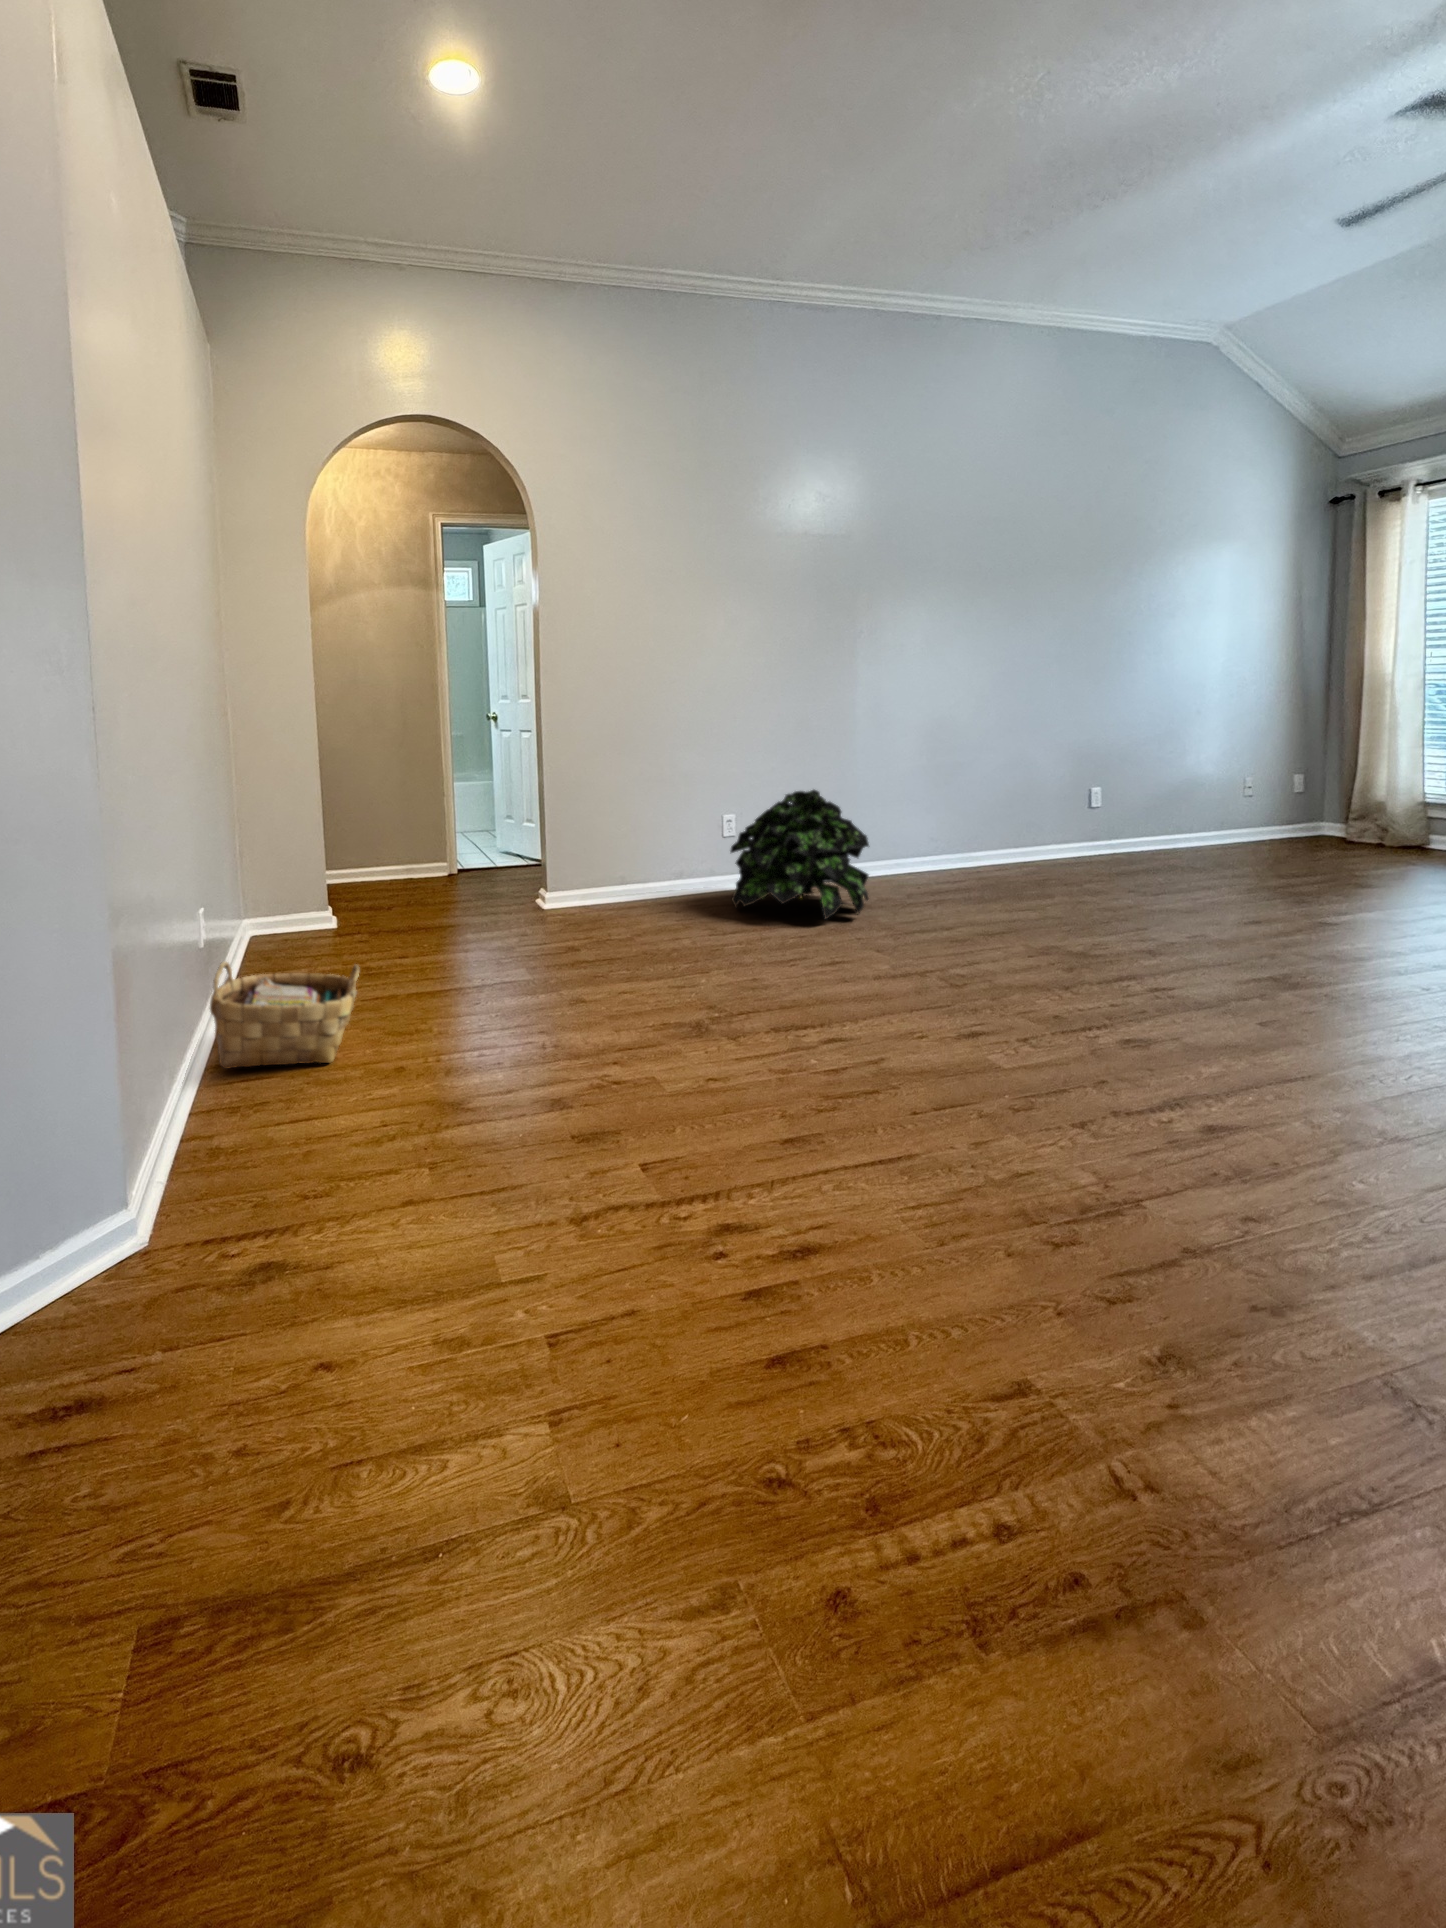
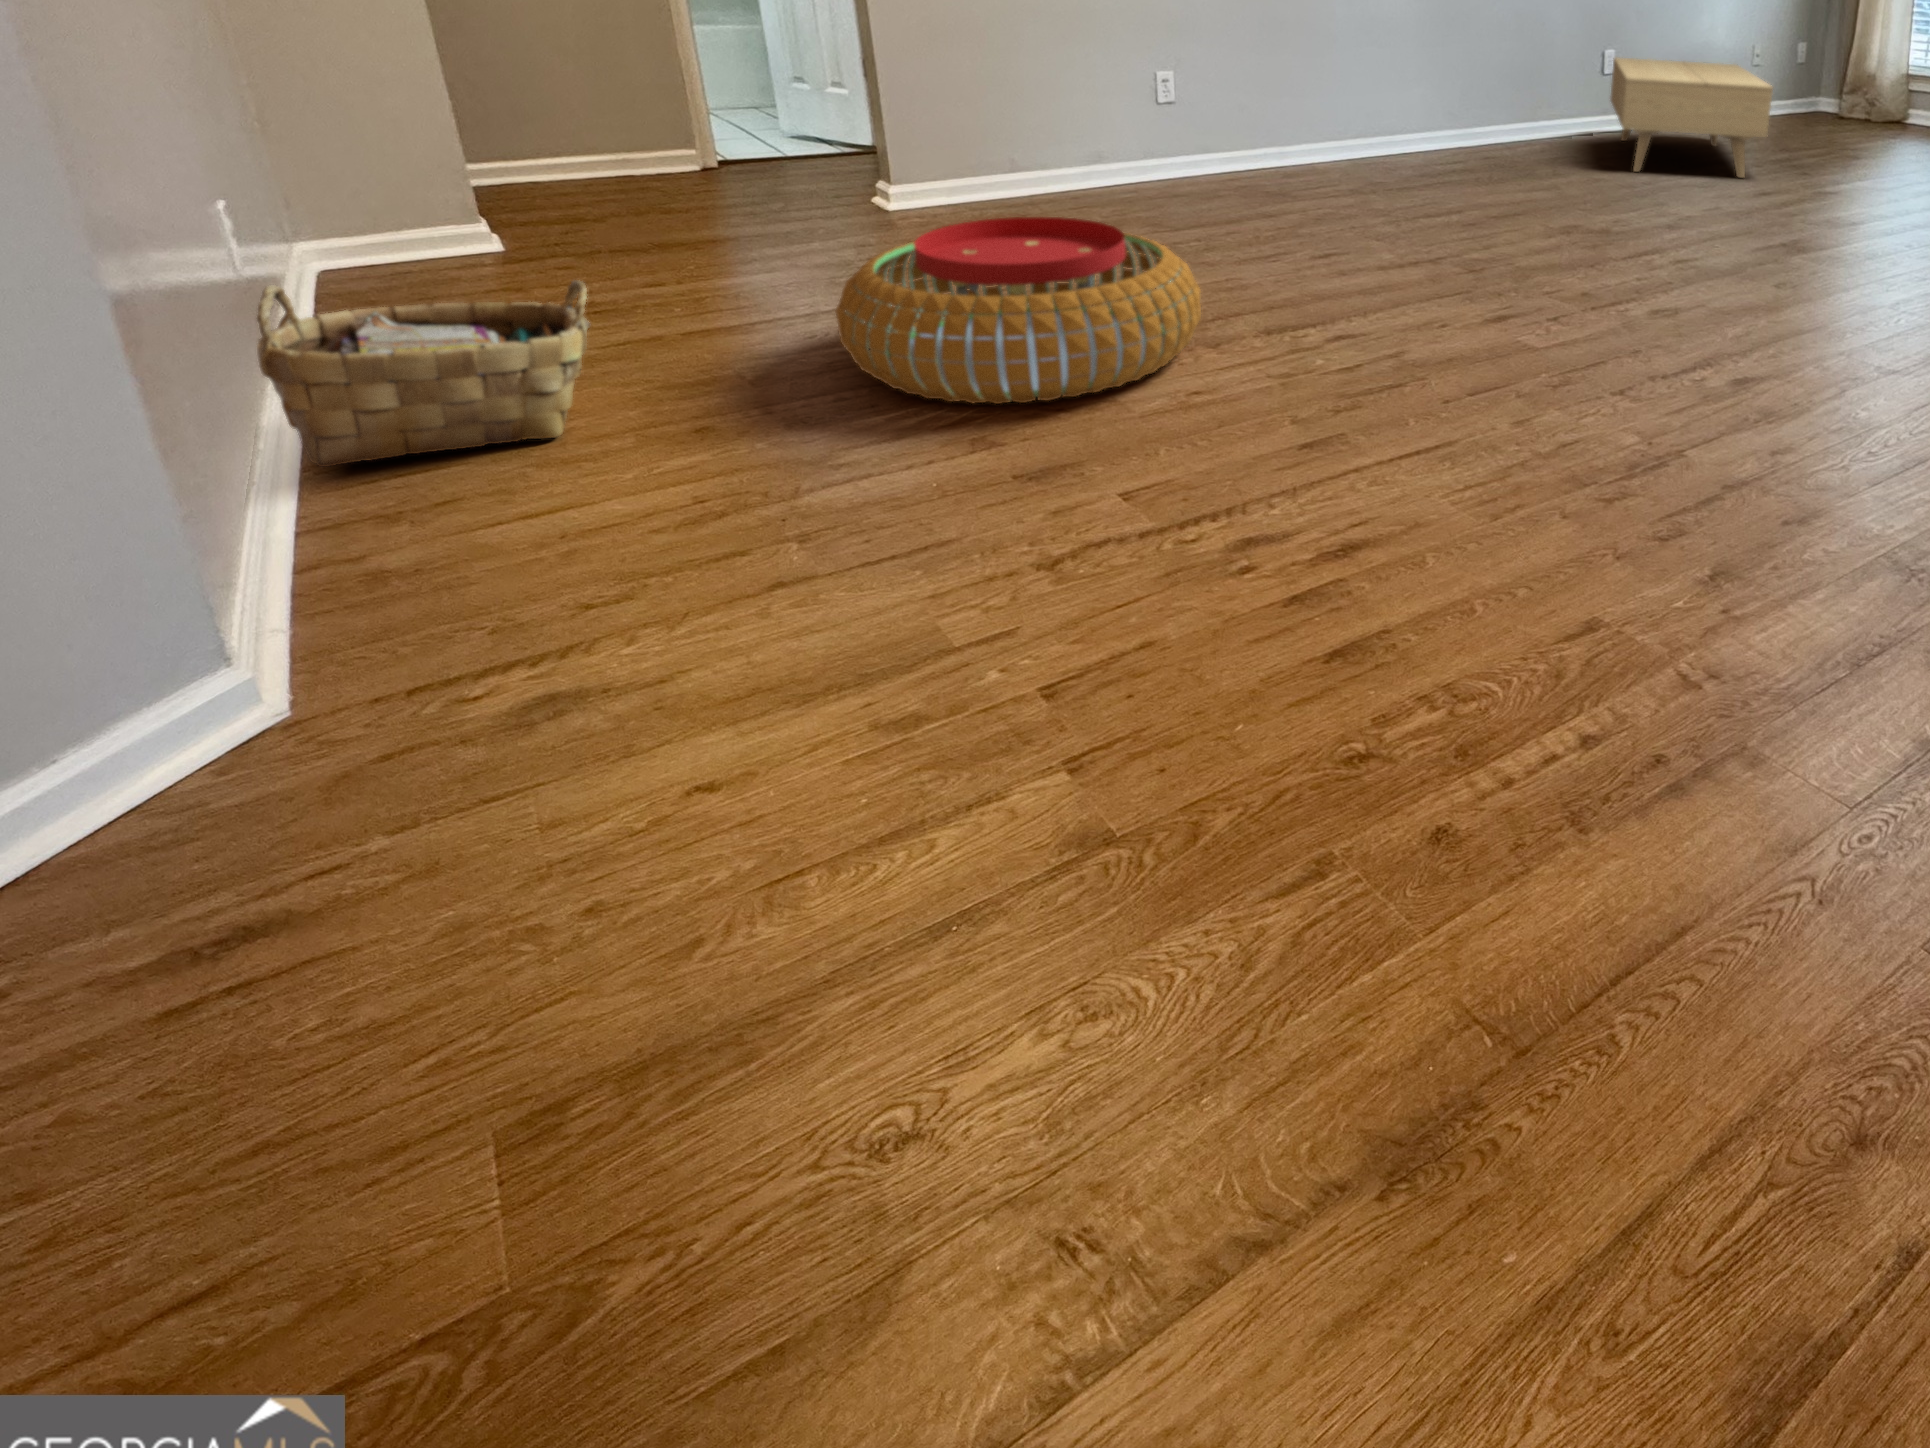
potted plant: present [731,790,869,919] -> none [1183,31,1371,207]
coffee table: none [1089,794,1256,903] -> present [1611,57,1773,178]
pouf: none [486,931,719,1071] -> present [836,217,1201,404]

